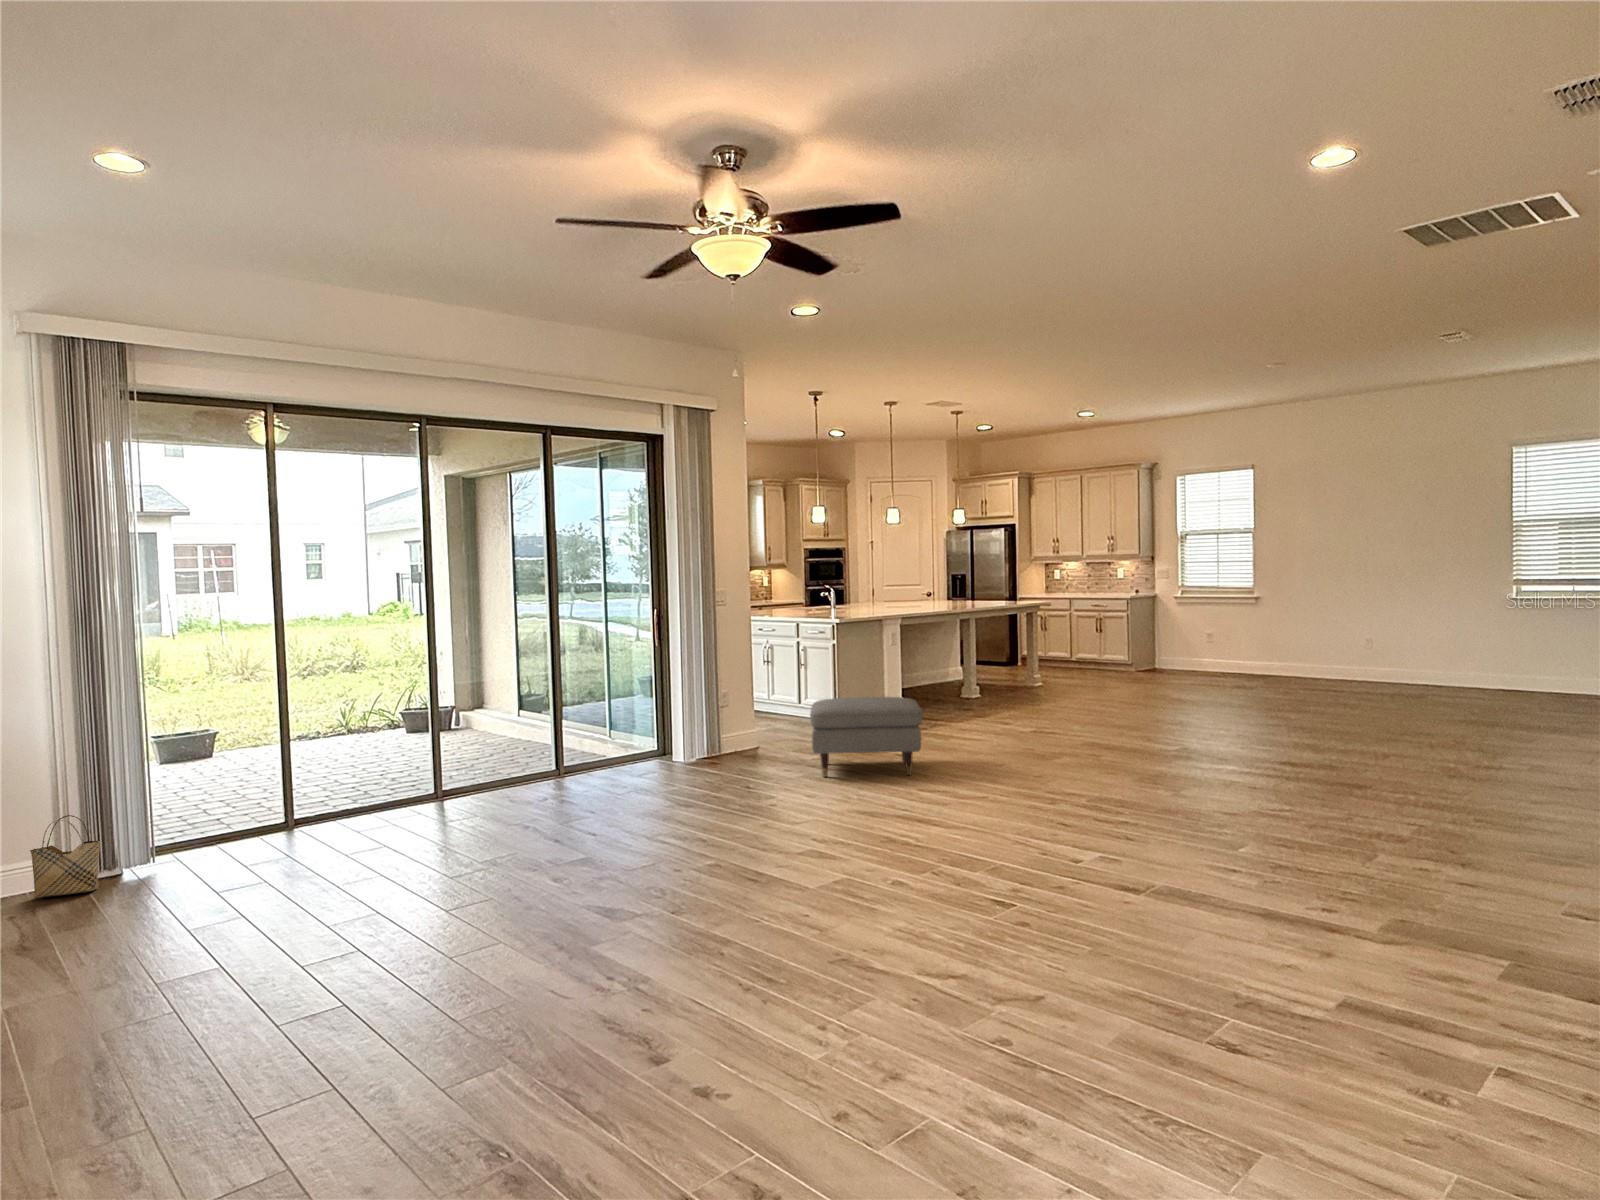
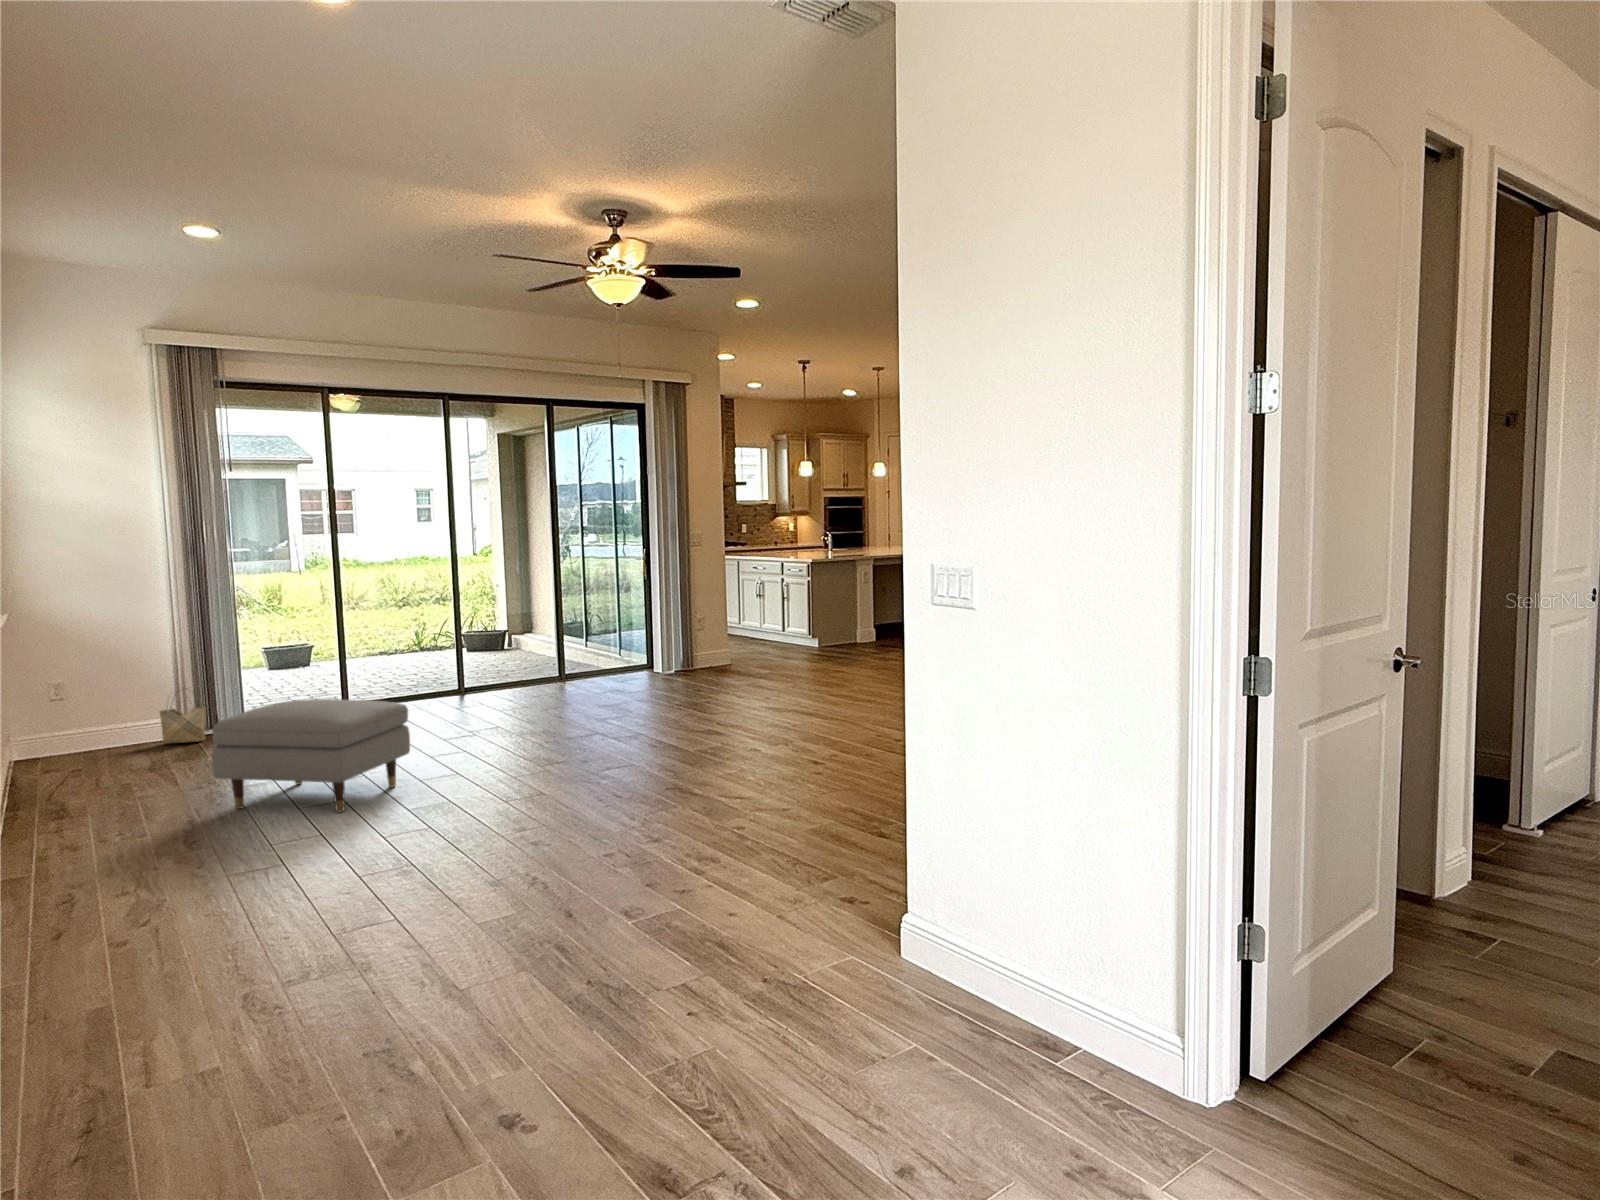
ottoman: present [810,697,923,777] -> present [212,699,410,812]

